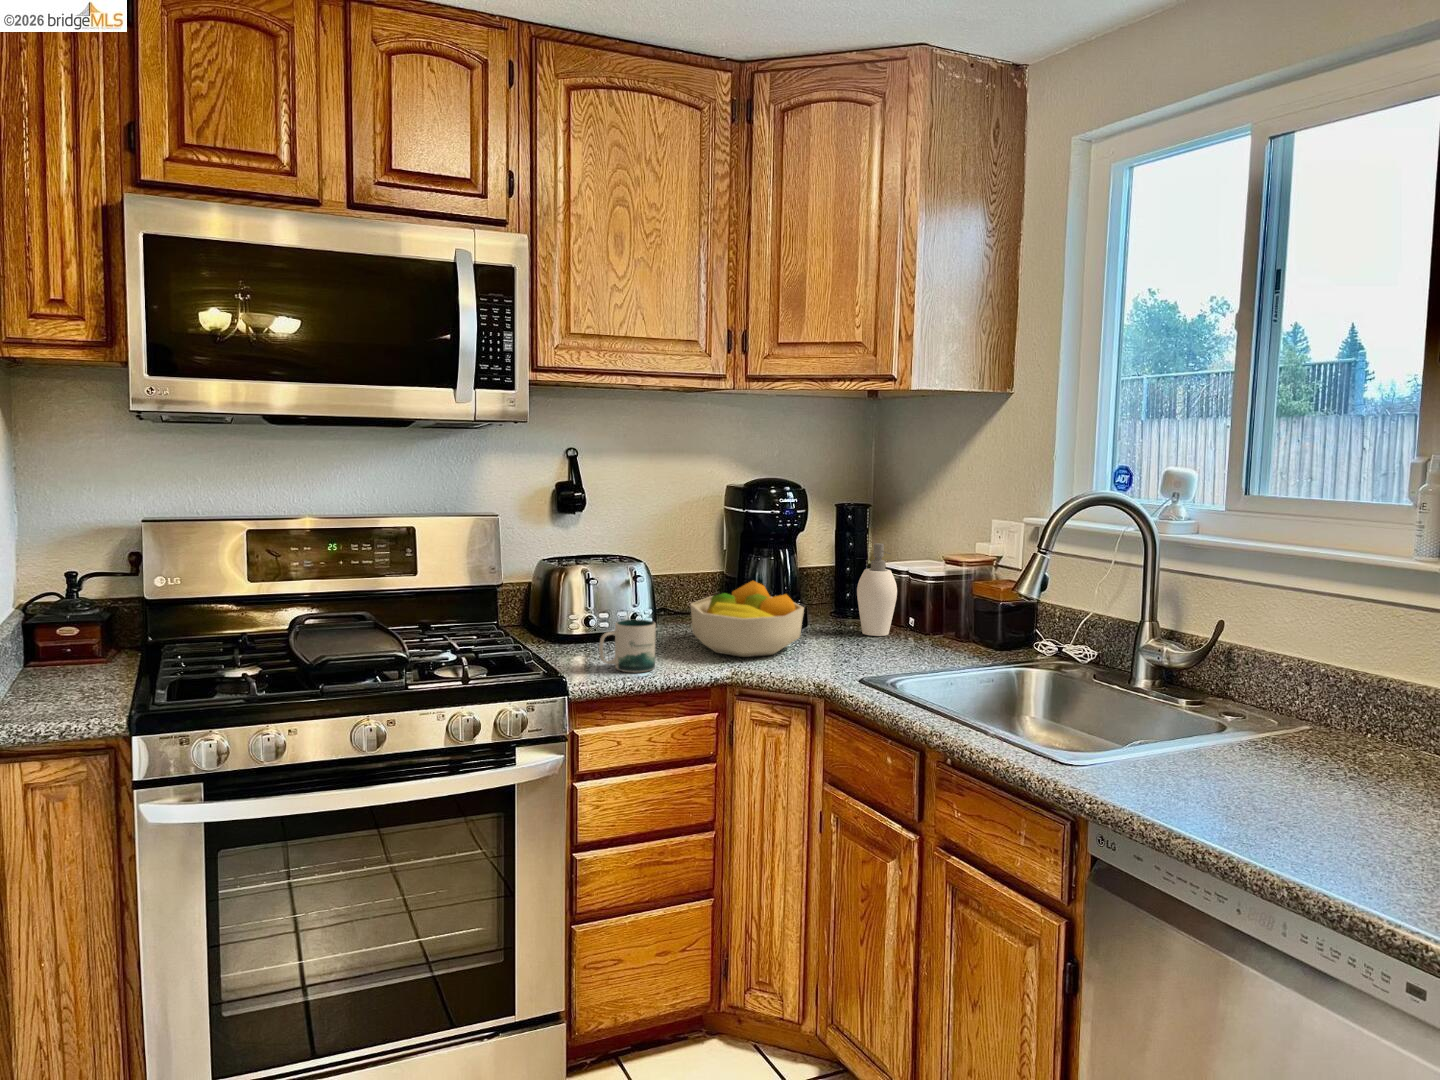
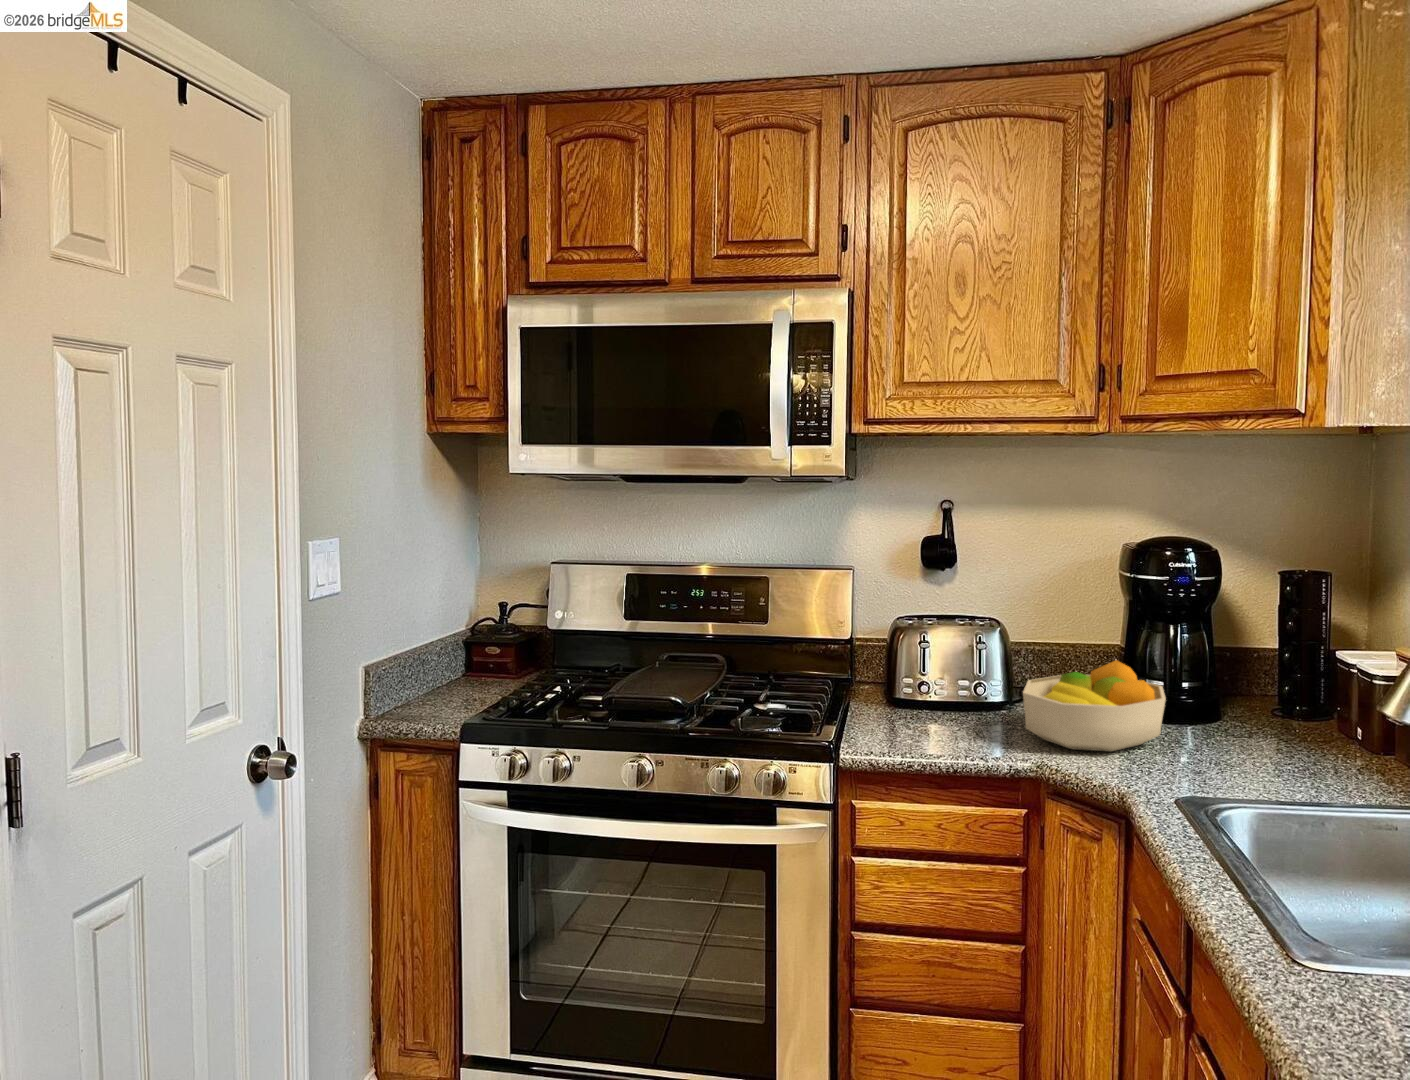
soap dispenser: present [857,543,897,636] -> none [1264,626,1324,748]
mug: present [599,619,656,672] -> none [890,690,956,750]

